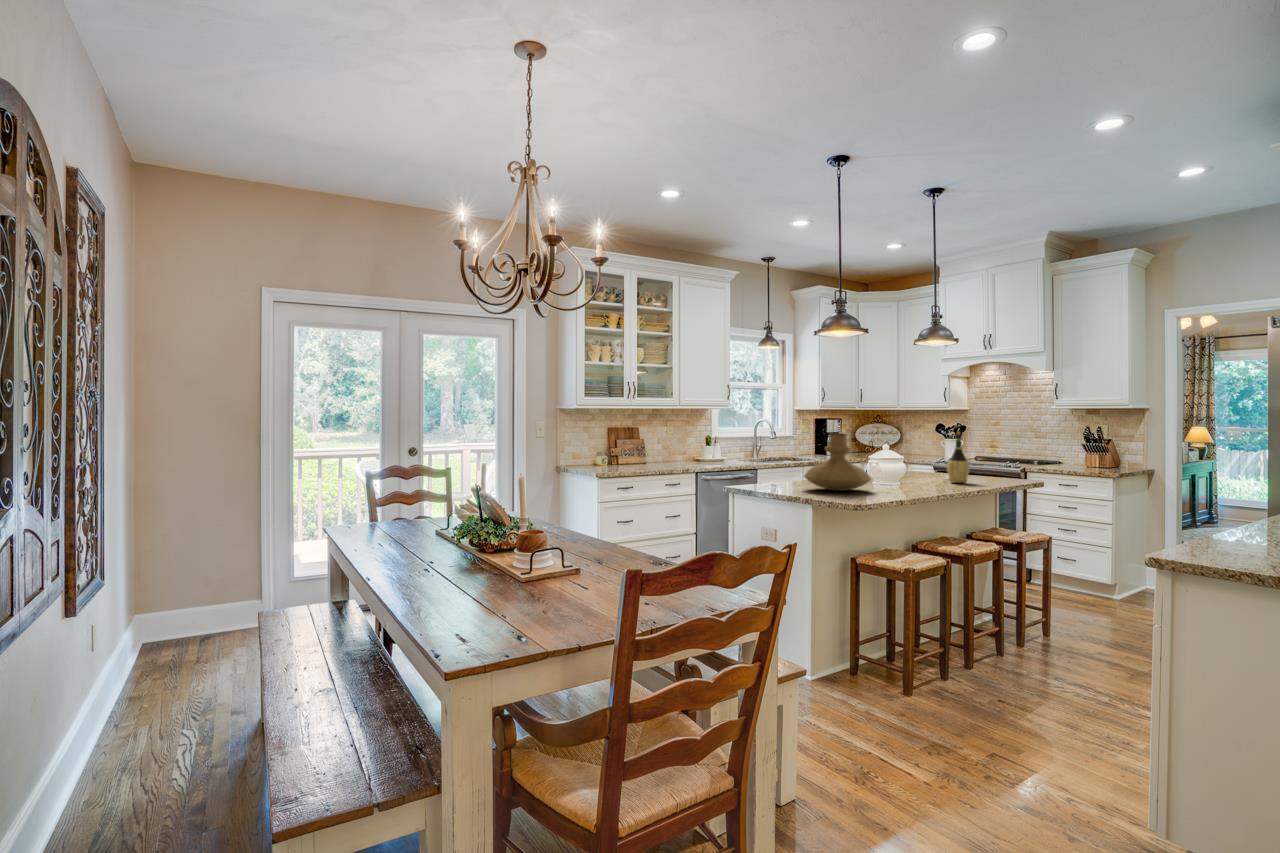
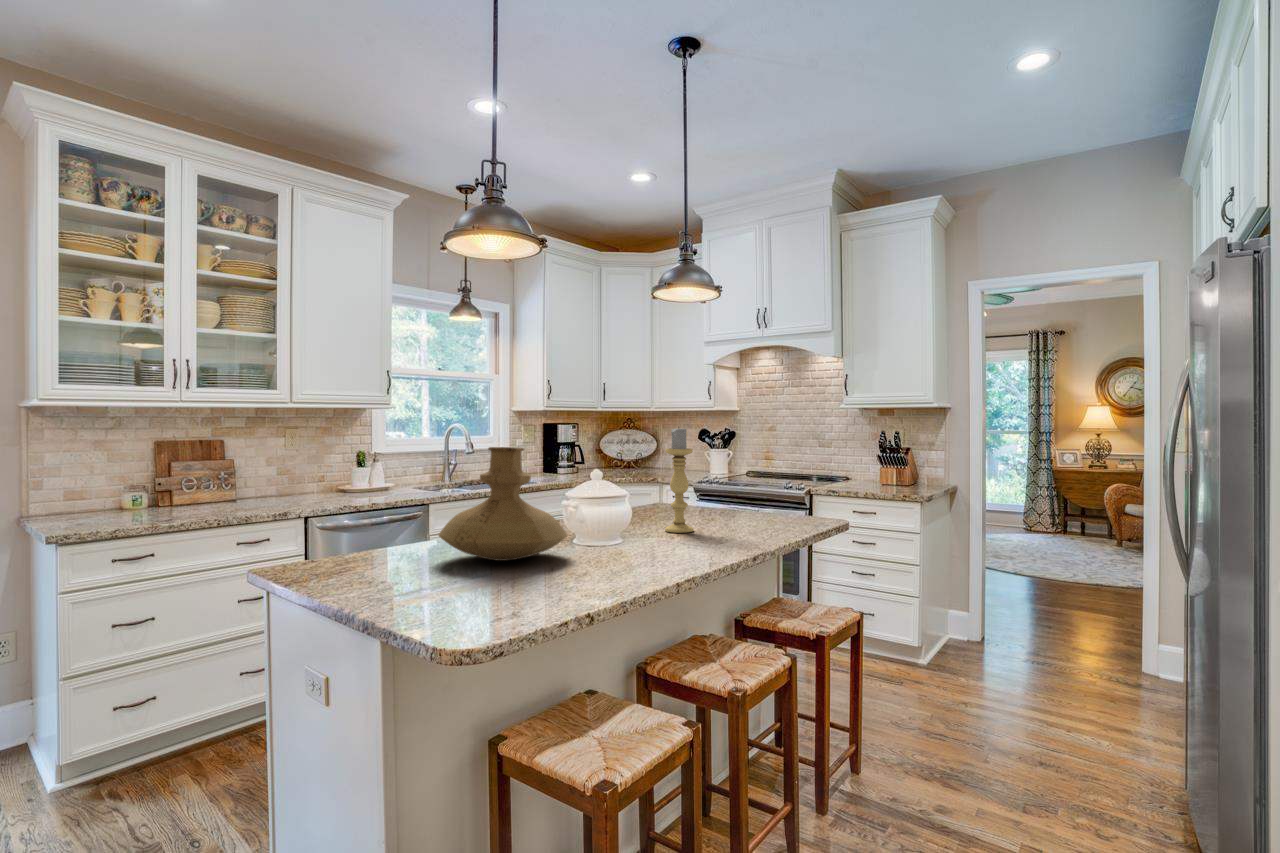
candle holder: none [922,423,940,485] -> present [665,427,693,533]
wine bottle: present [947,431,970,483] -> none [705,440,739,525]

